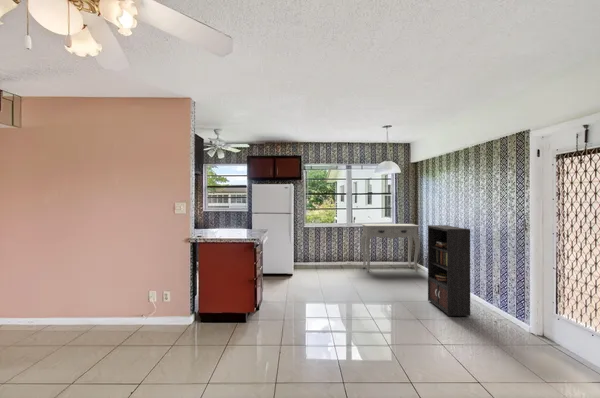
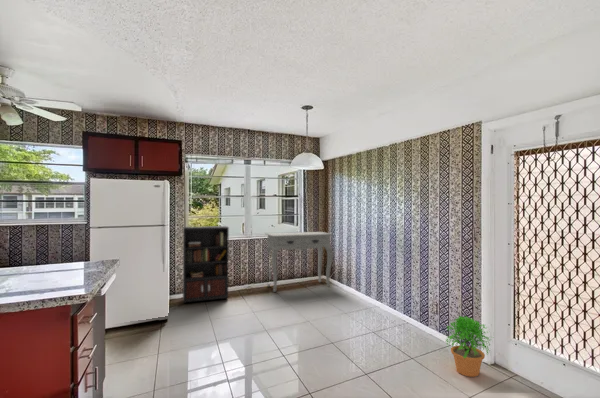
bookcase: present [428,225,497,322] -> present [183,226,229,302]
potted plant: none [491,290,535,339] -> present [446,316,490,377]

